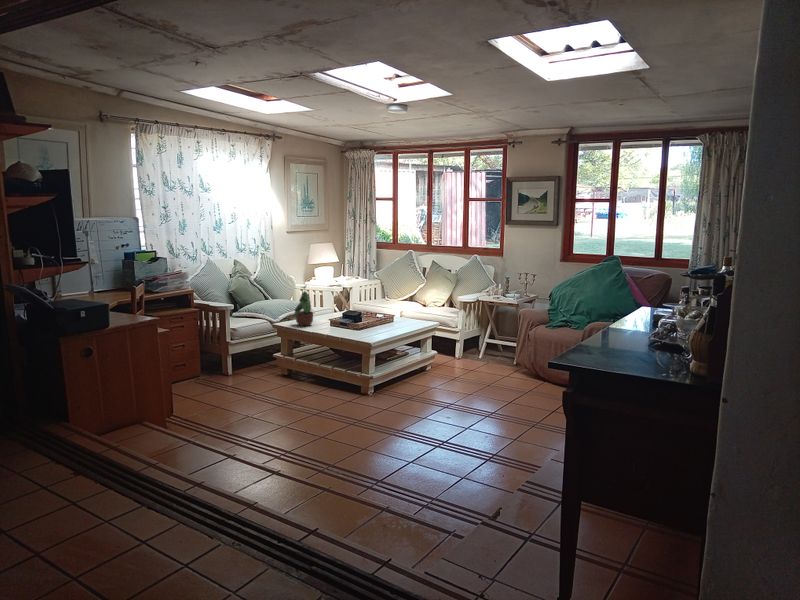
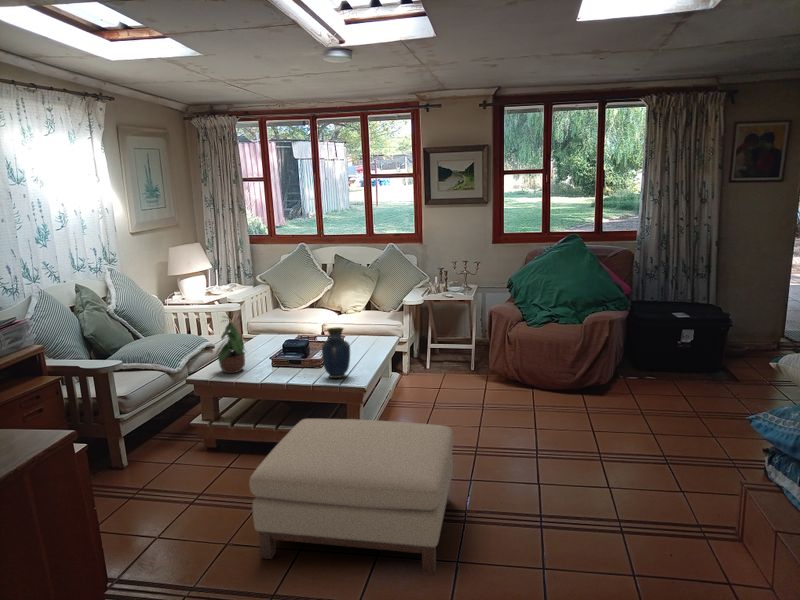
vase: none [351,302,371,337] -> present [322,327,350,378]
ottoman: none [253,354,398,456] -> present [249,419,454,575]

